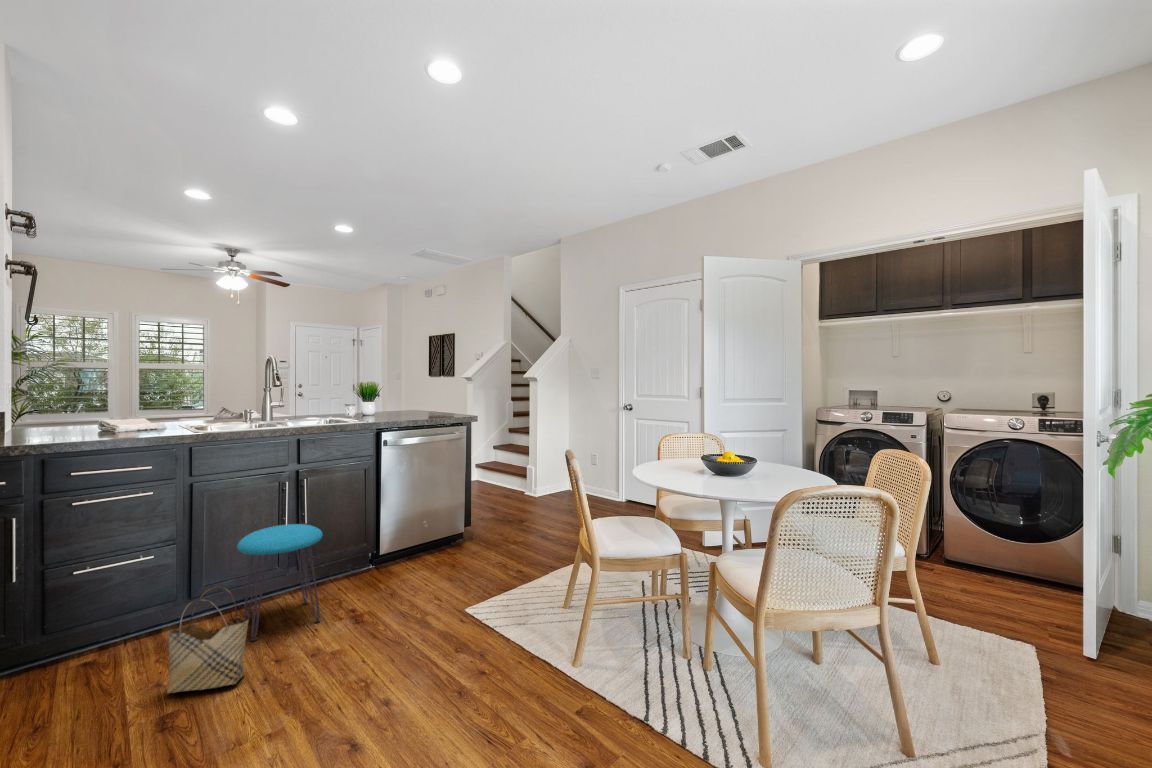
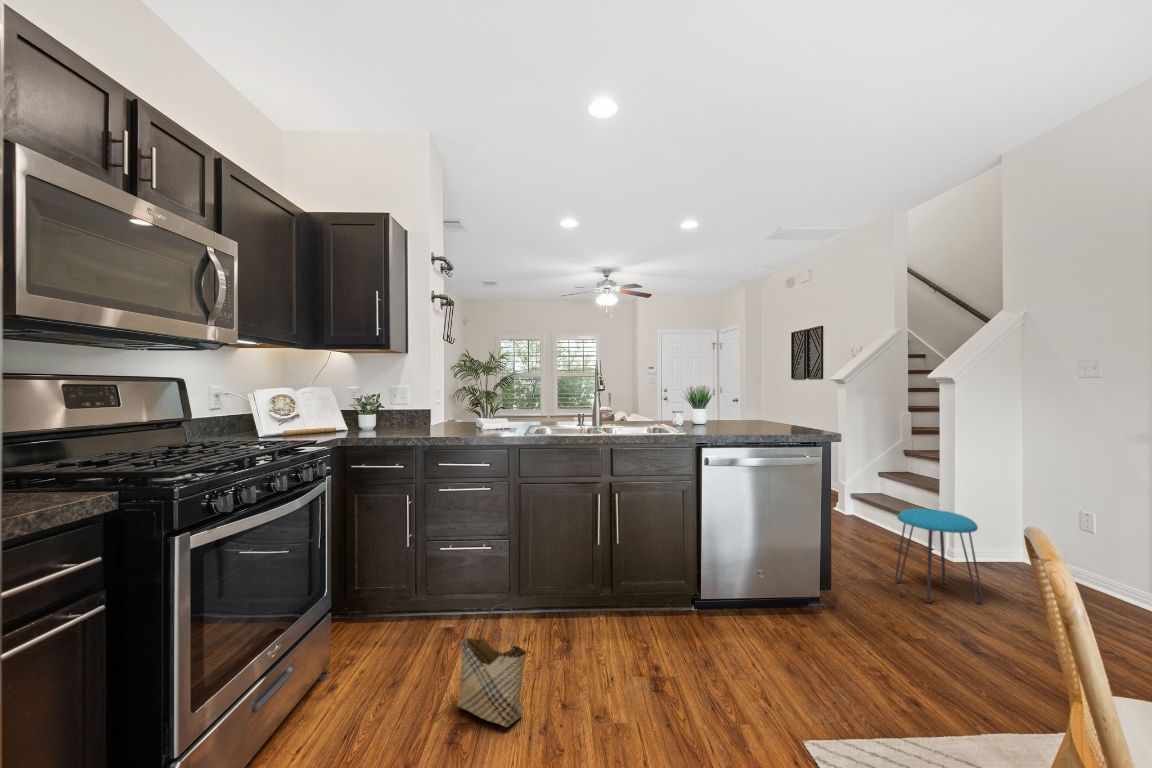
stool: present [237,524,323,641] -> present [895,509,983,604]

